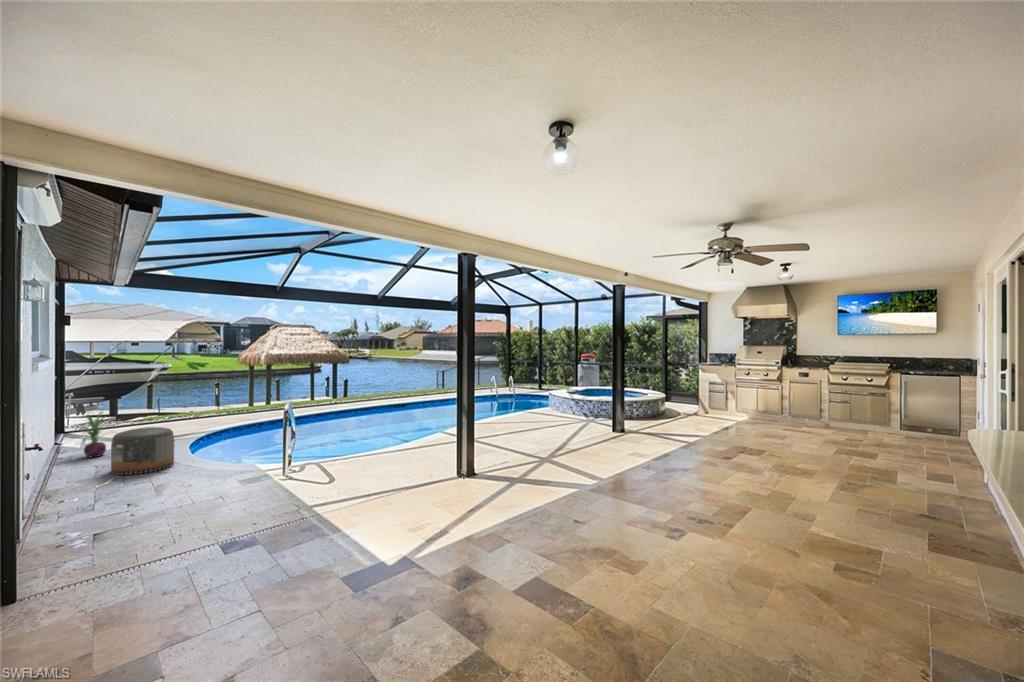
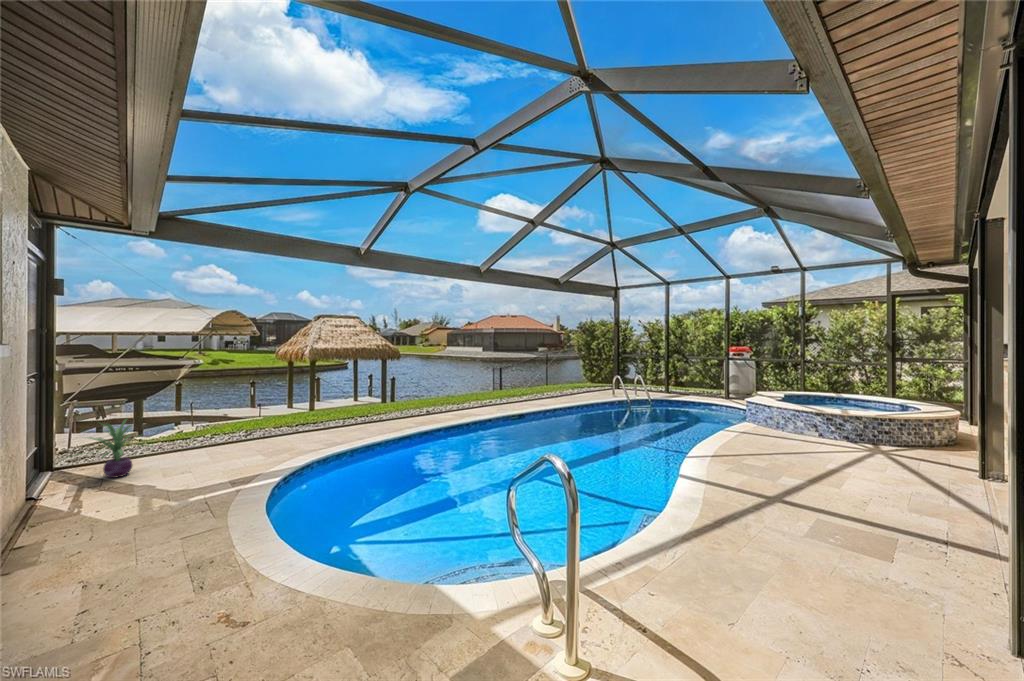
pouf: present [111,427,174,475] -> none [141,439,223,506]

